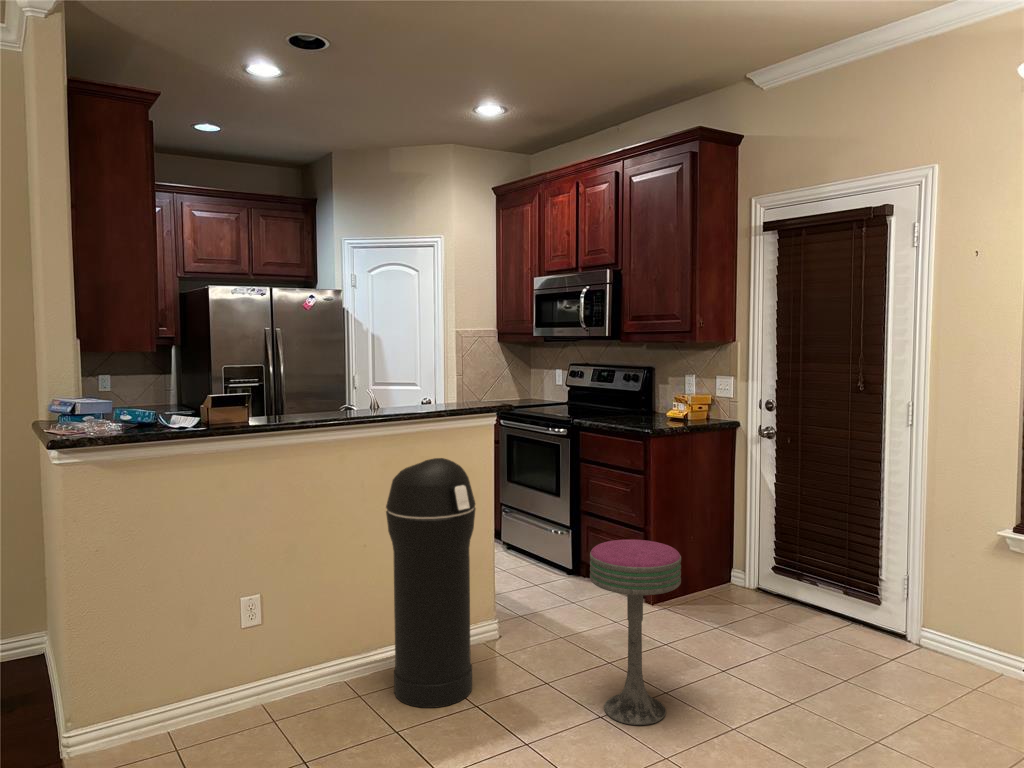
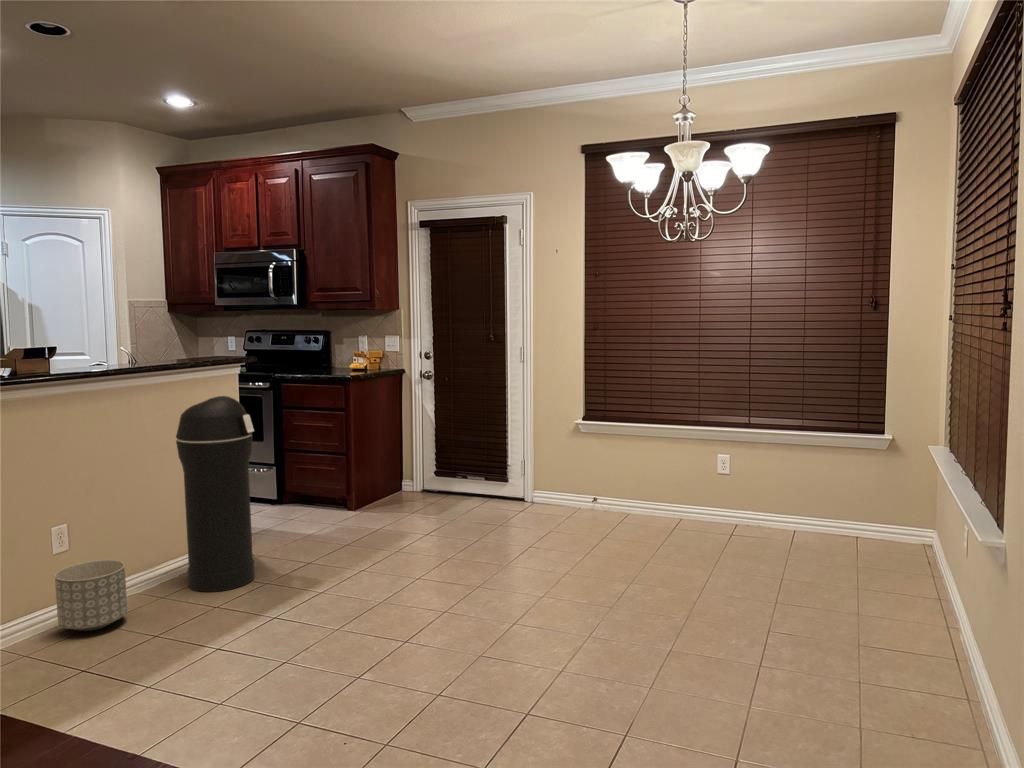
bar stool: present [590,539,681,725] -> none [345,445,408,568]
planter: none [227,643,304,732] -> present [55,560,127,631]

